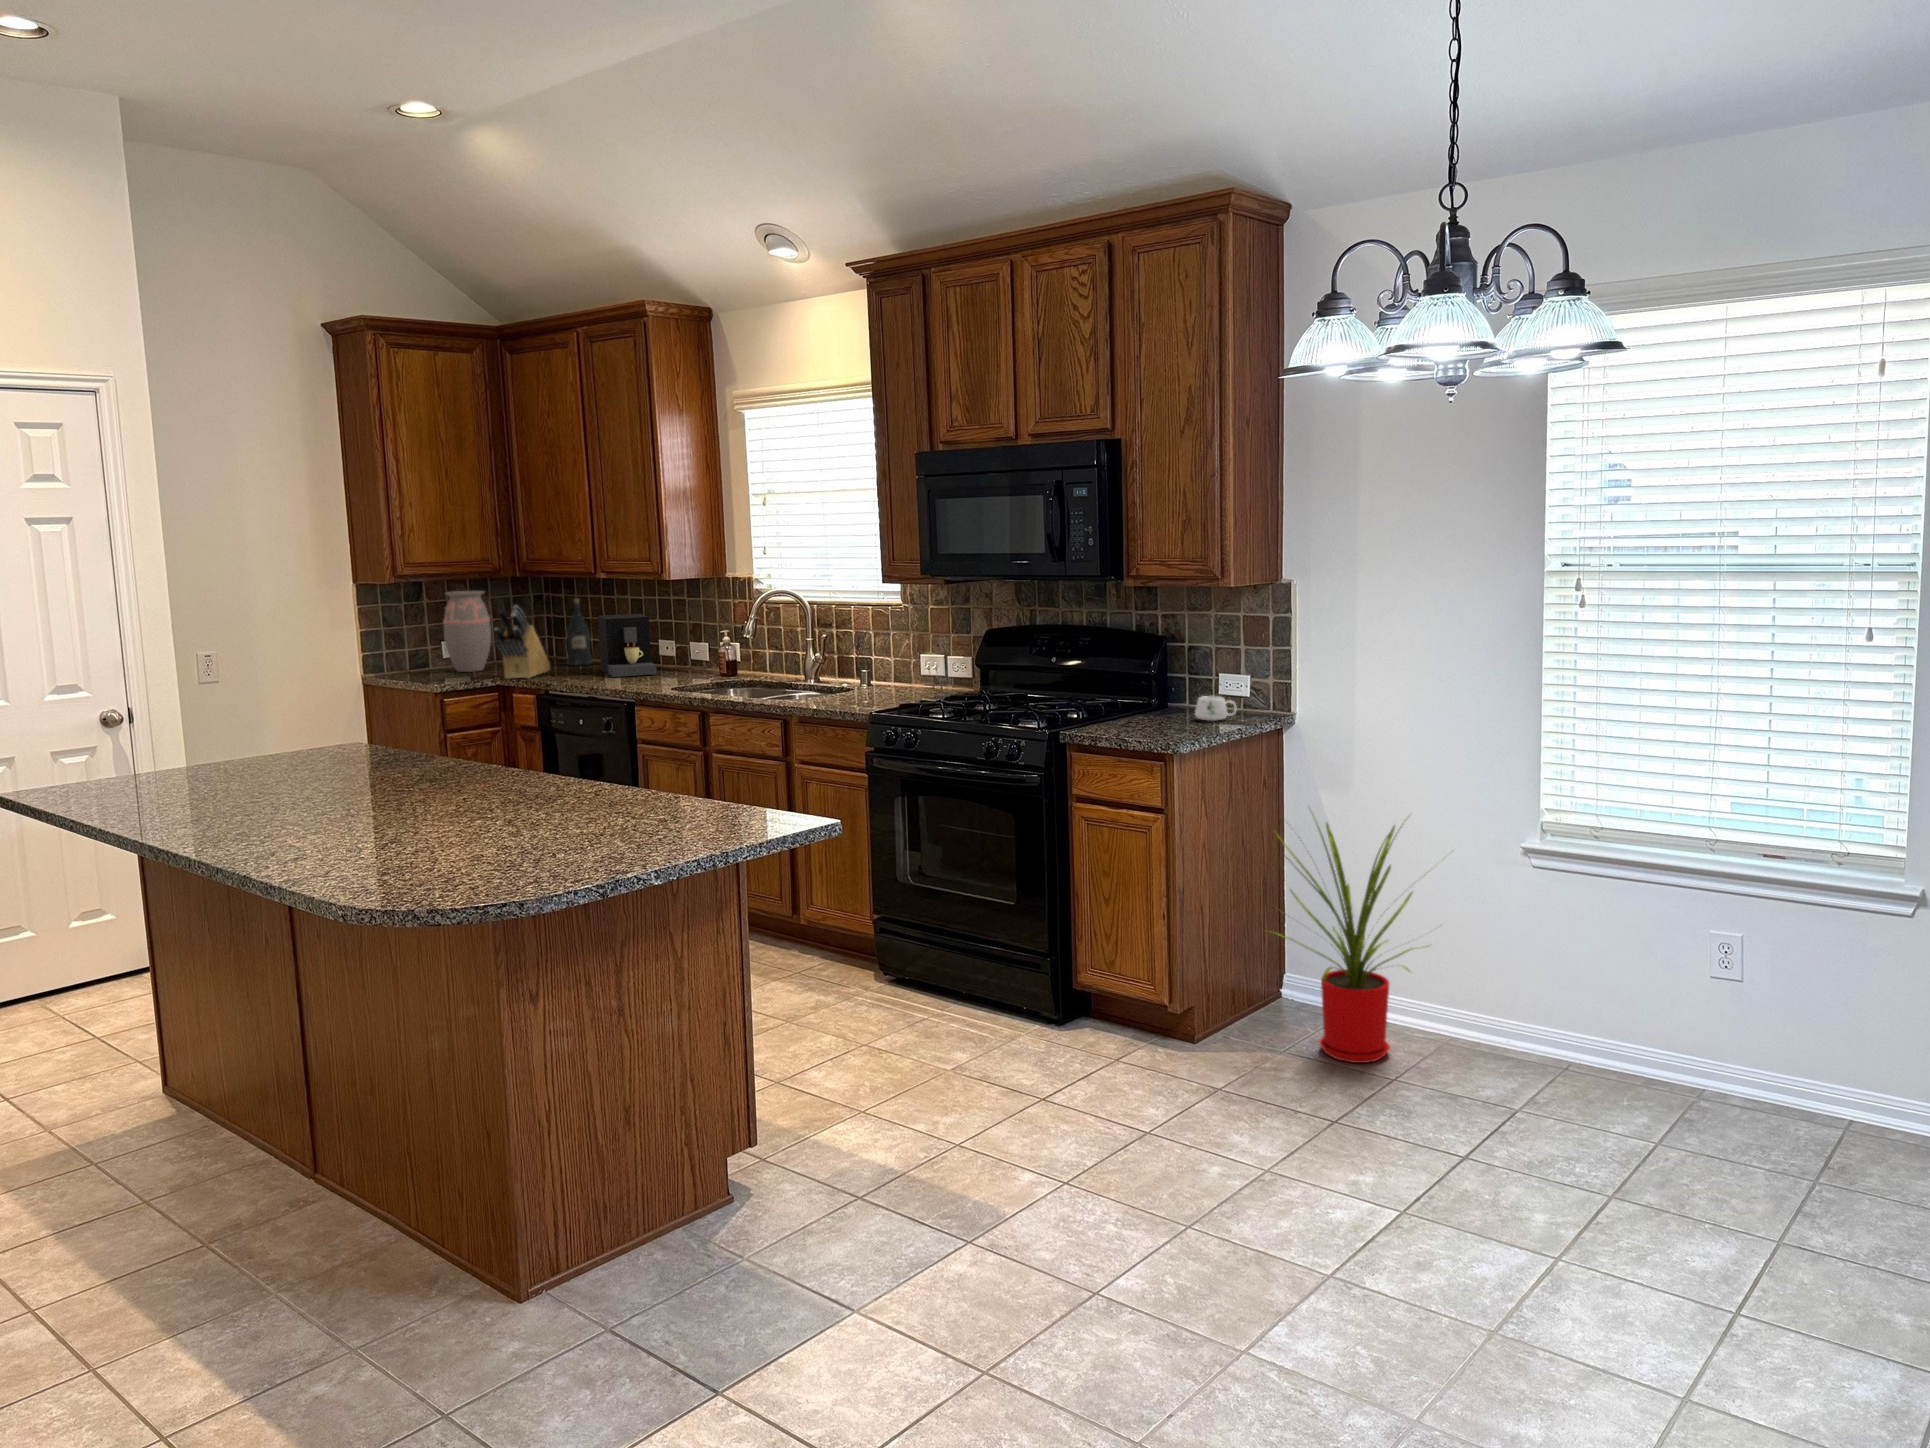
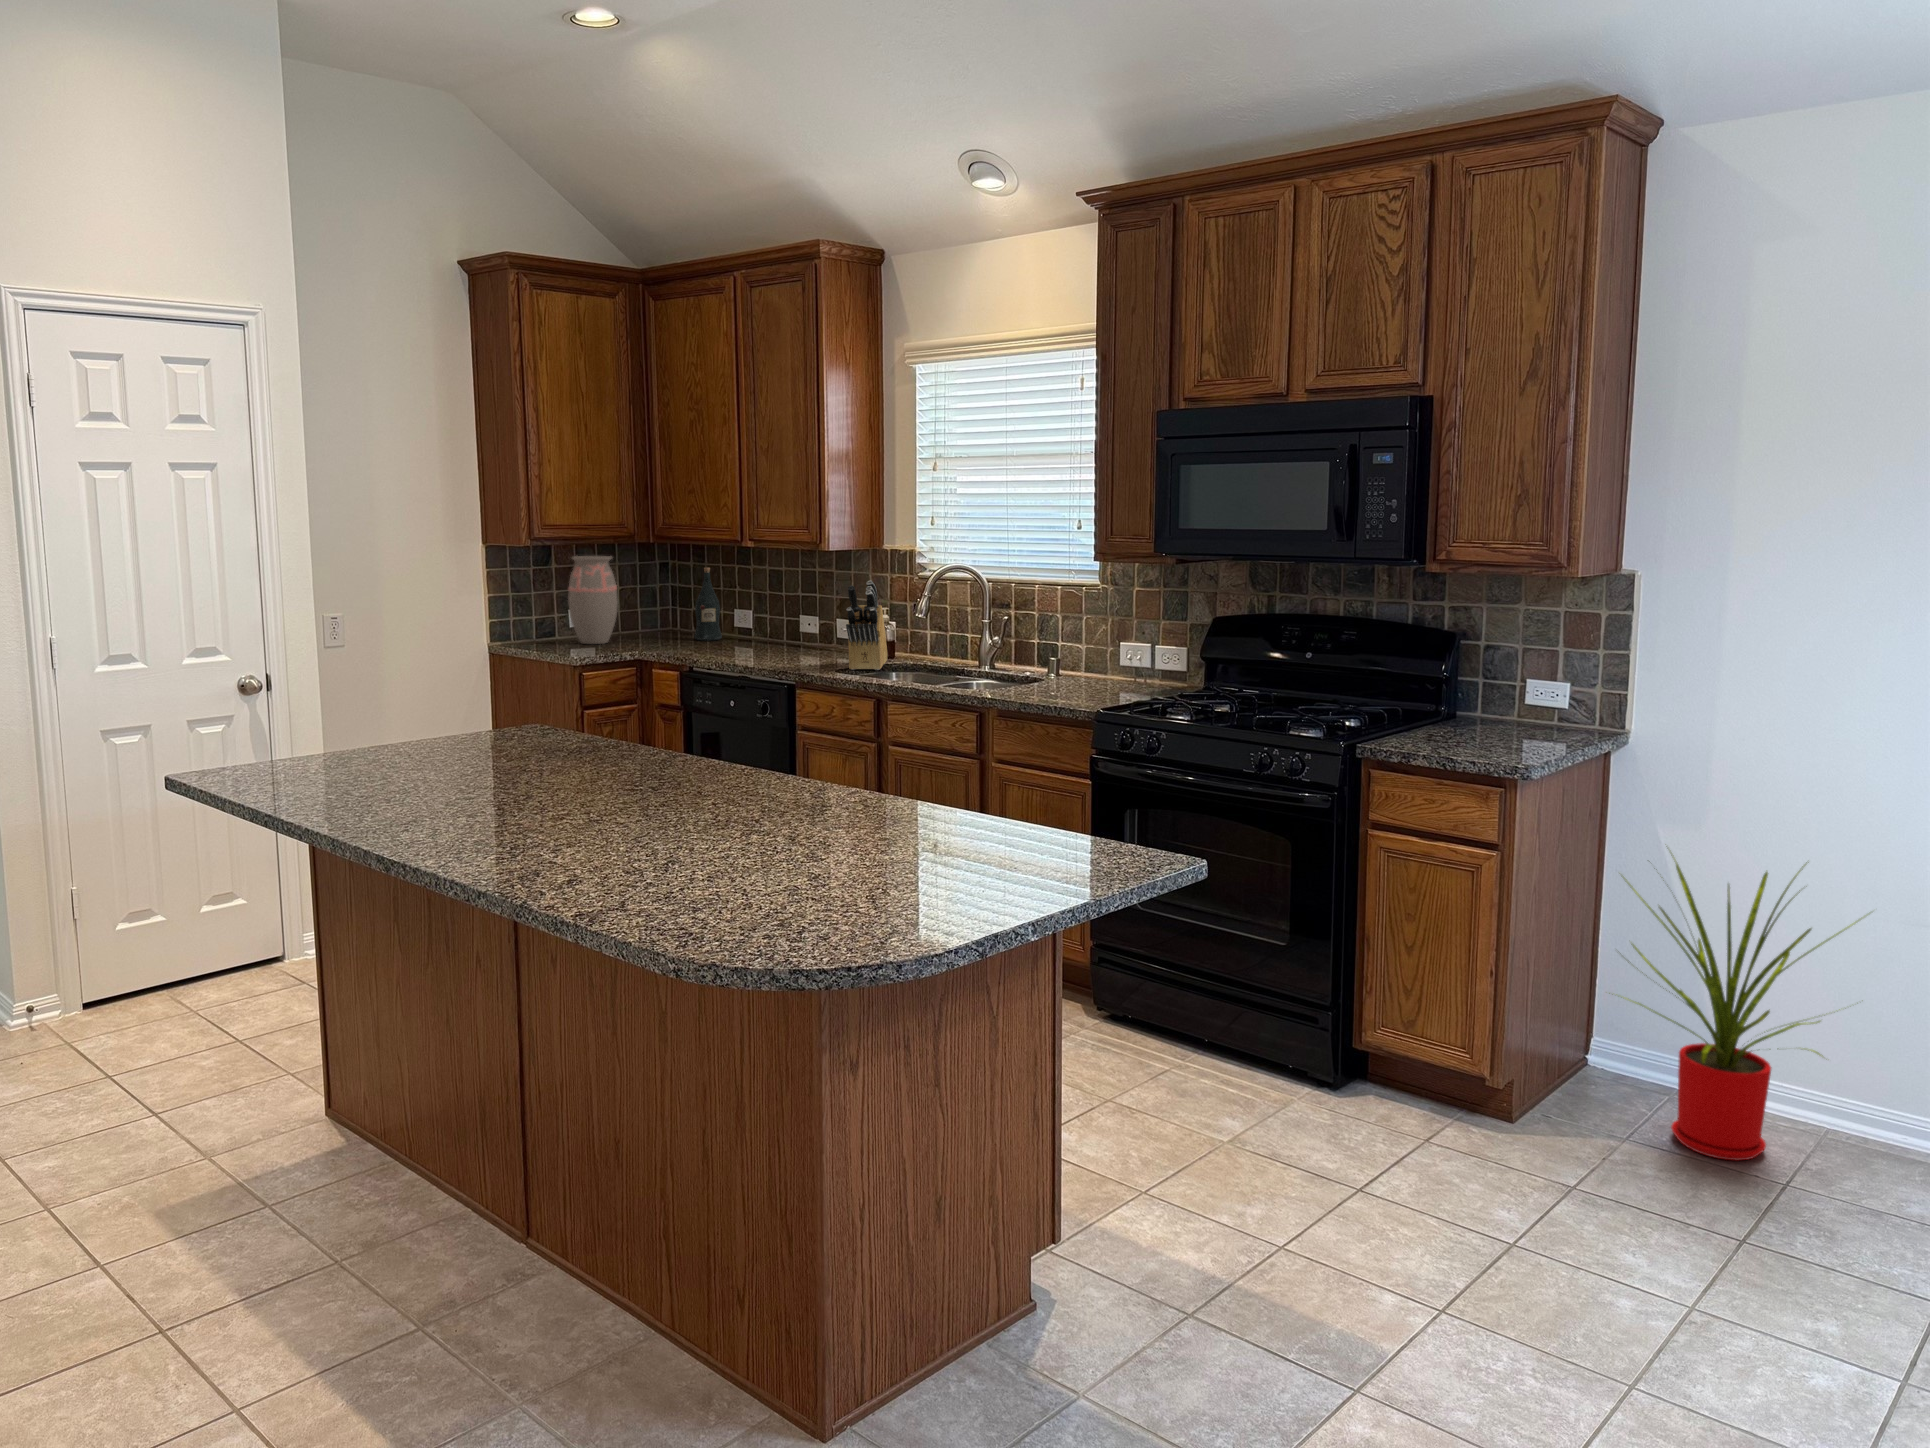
knife block: present [495,605,550,679] -> present [846,580,887,670]
coffee maker: present [598,614,657,677] -> none [737,586,805,656]
mug: present [1195,696,1237,721] -> none [1510,707,1563,737]

